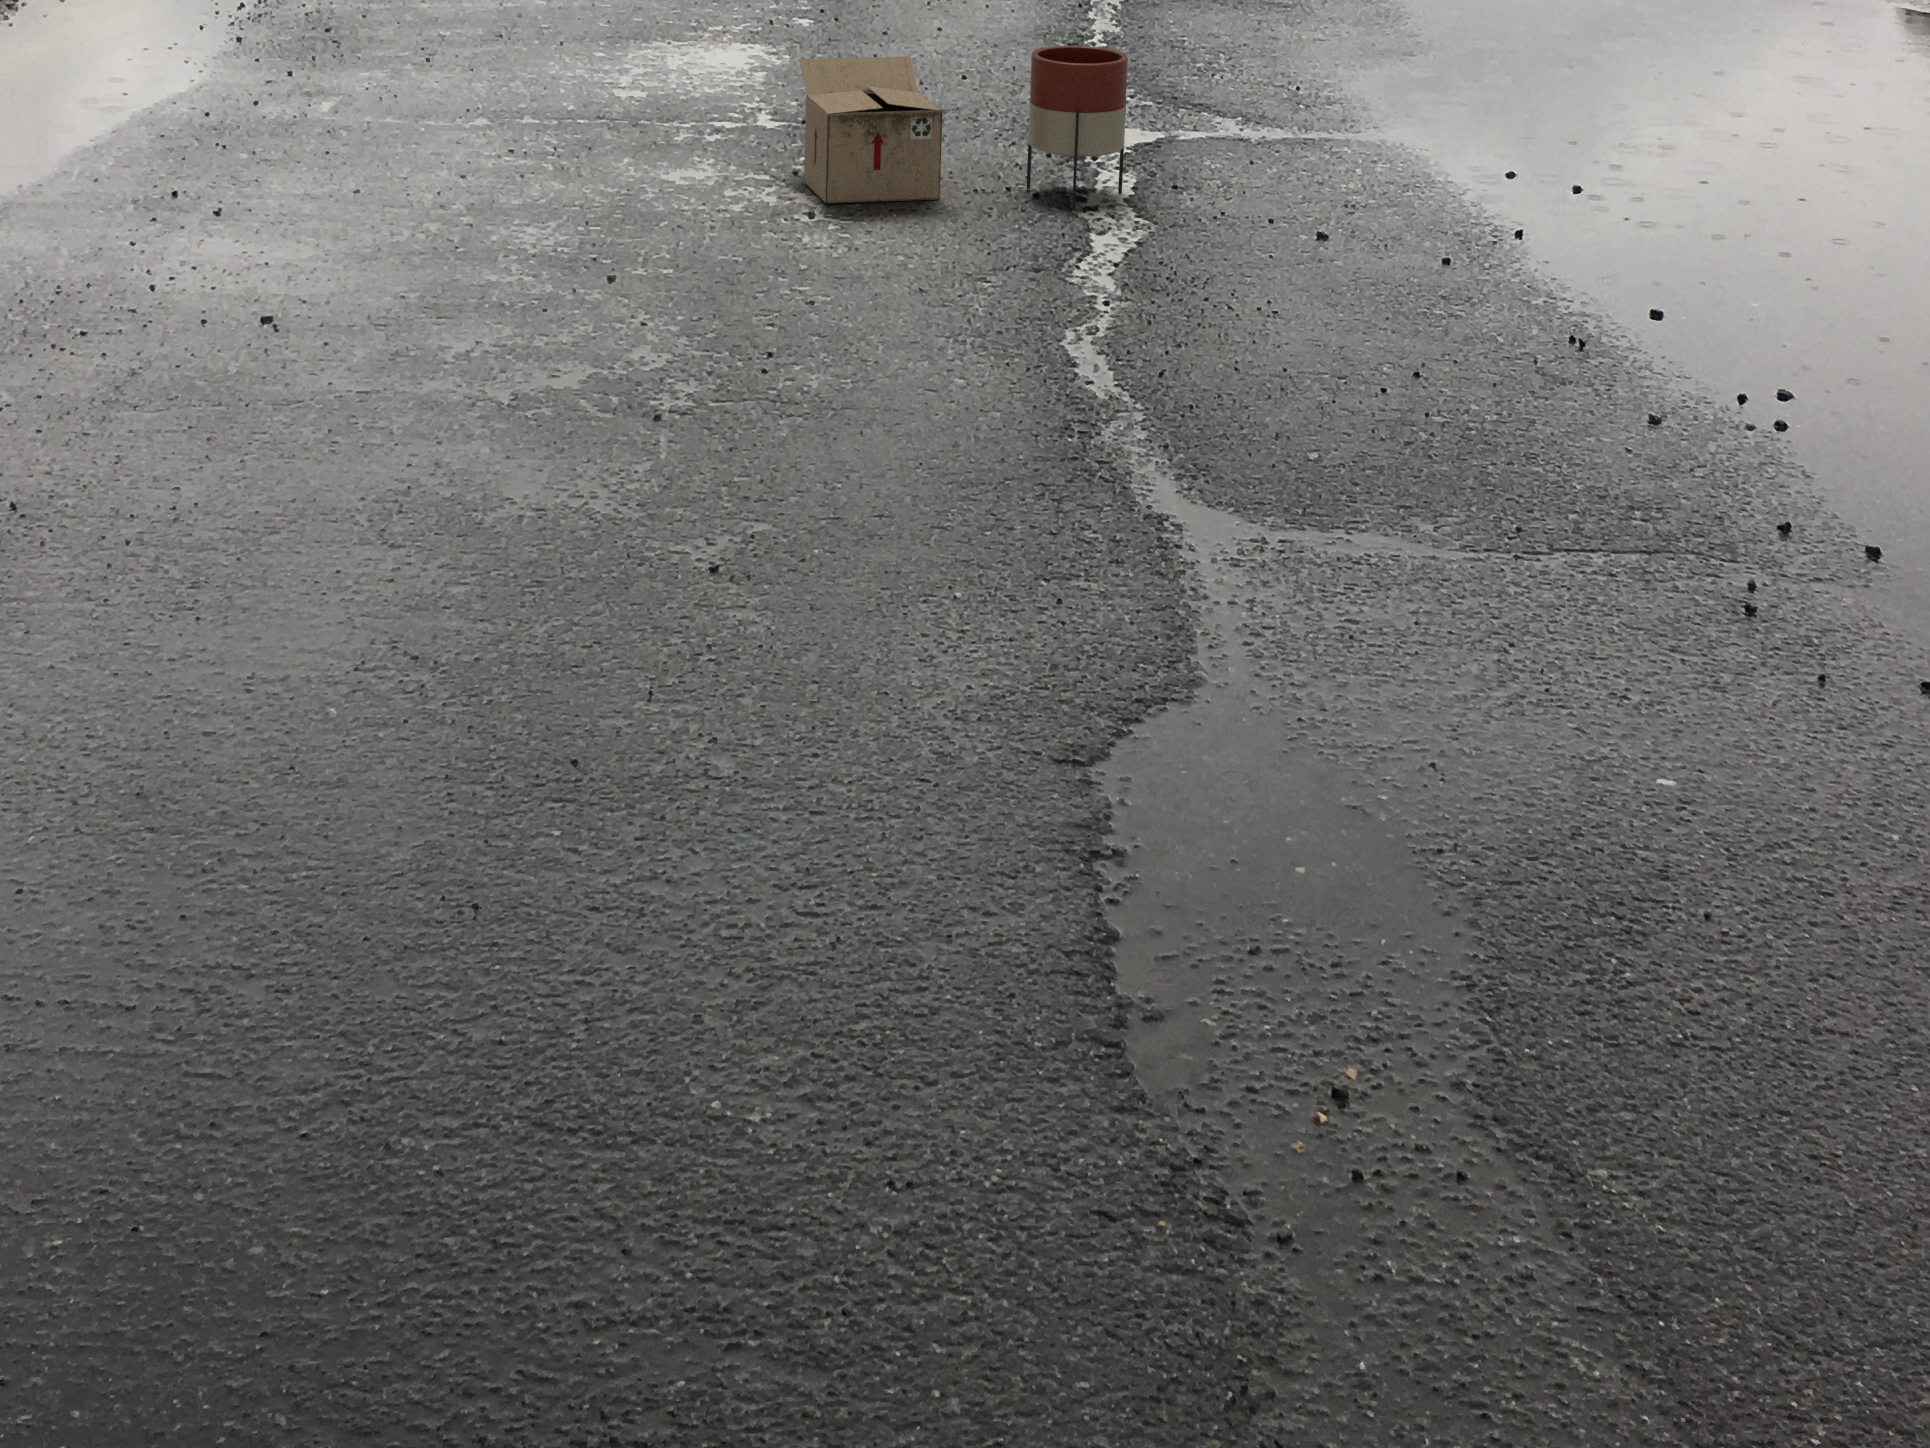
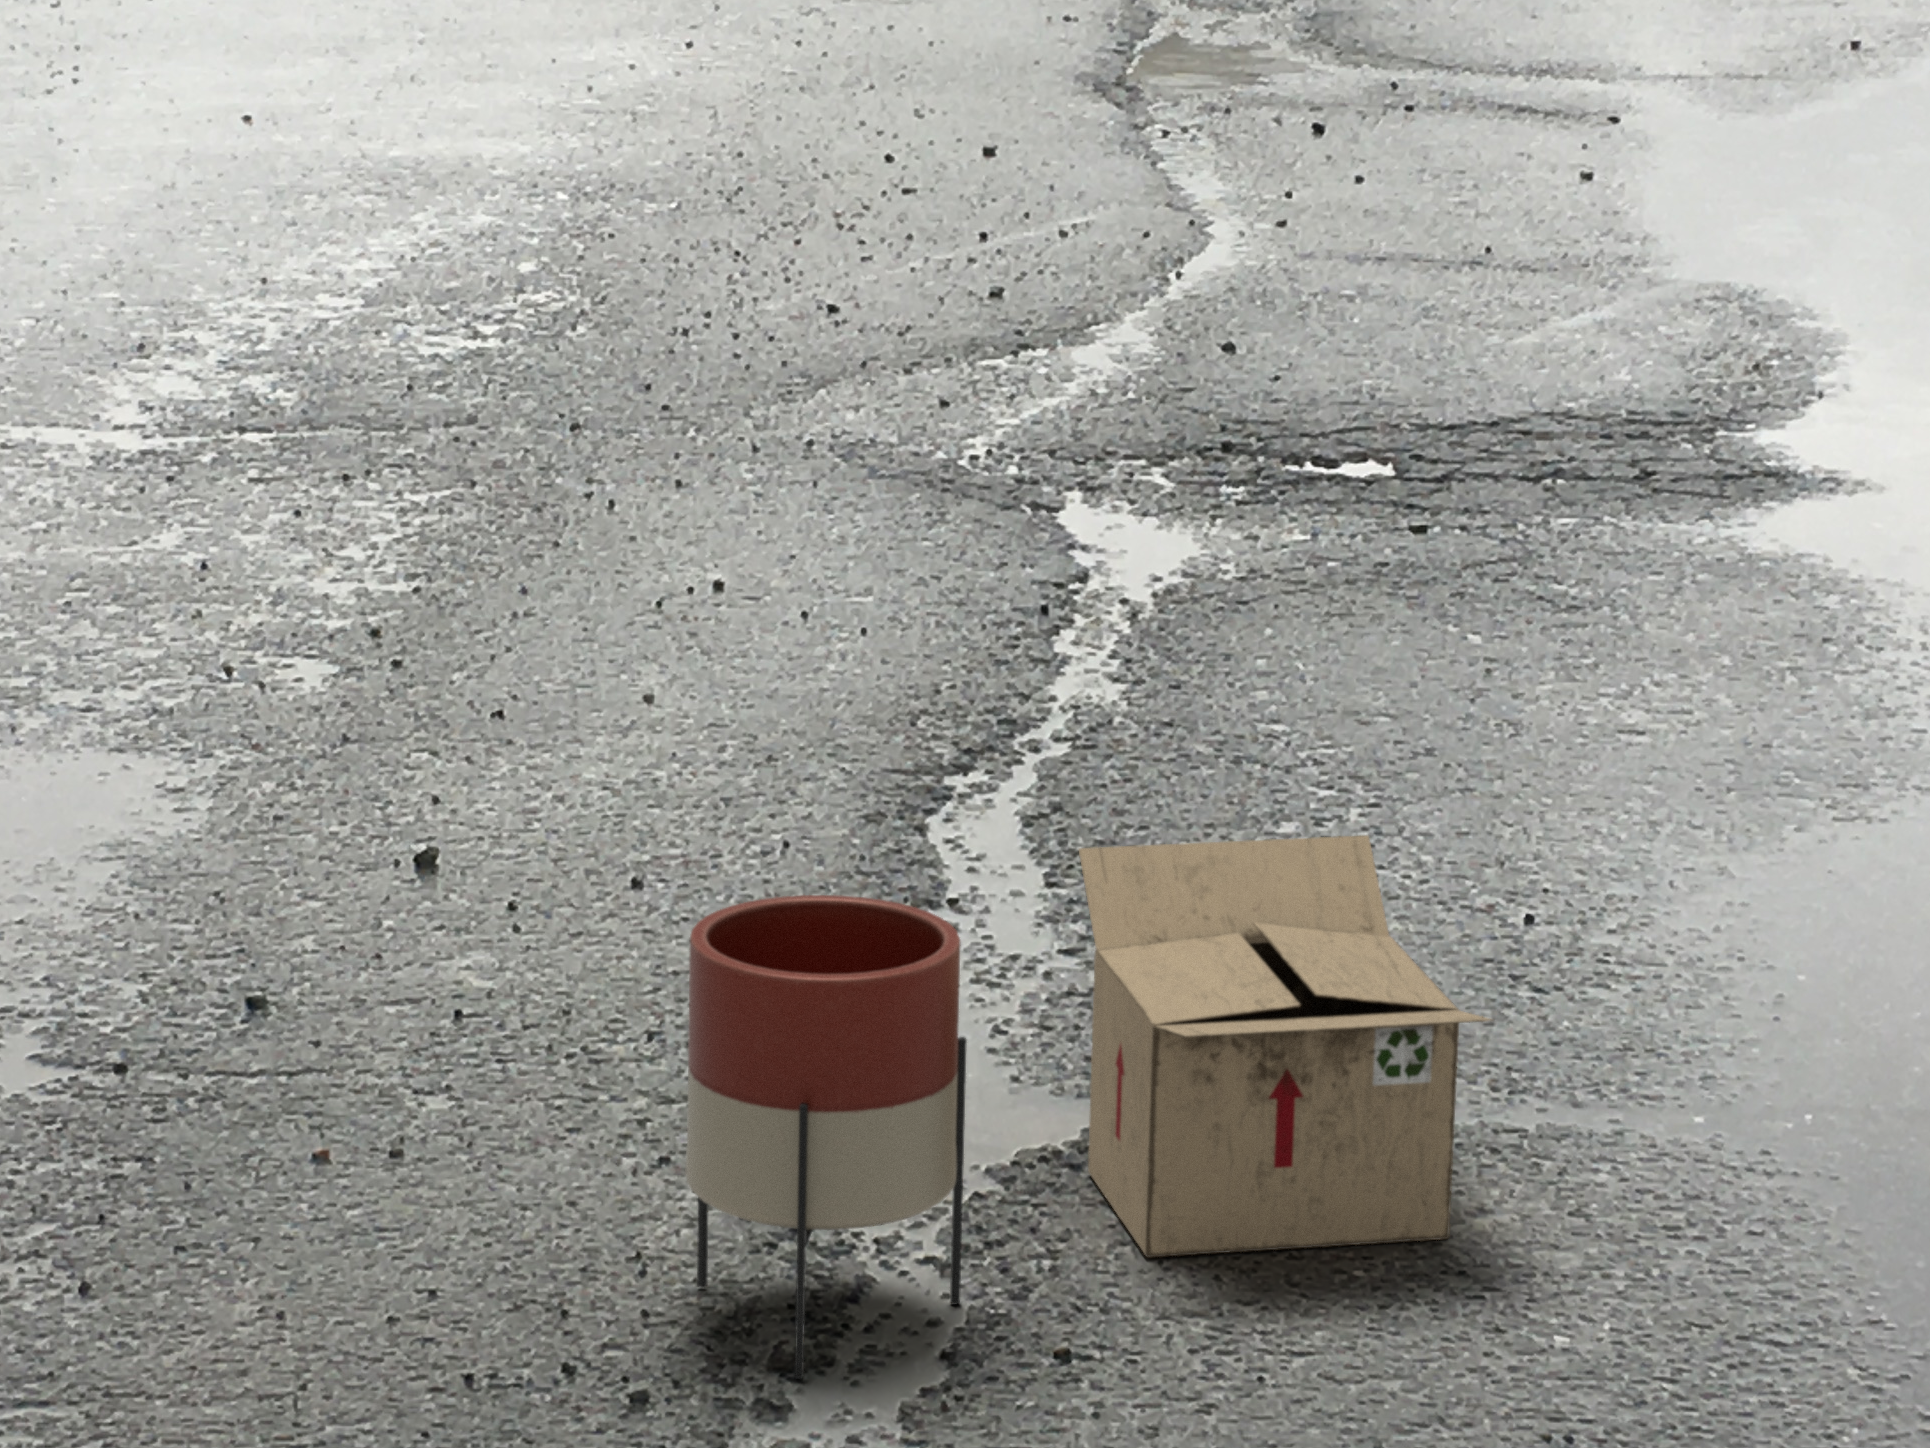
cardboard box: present [800,56,953,204] -> present [1079,835,1493,1257]

